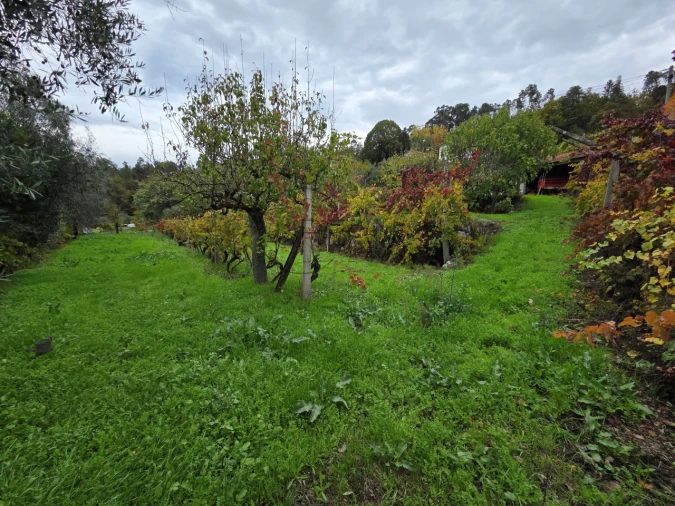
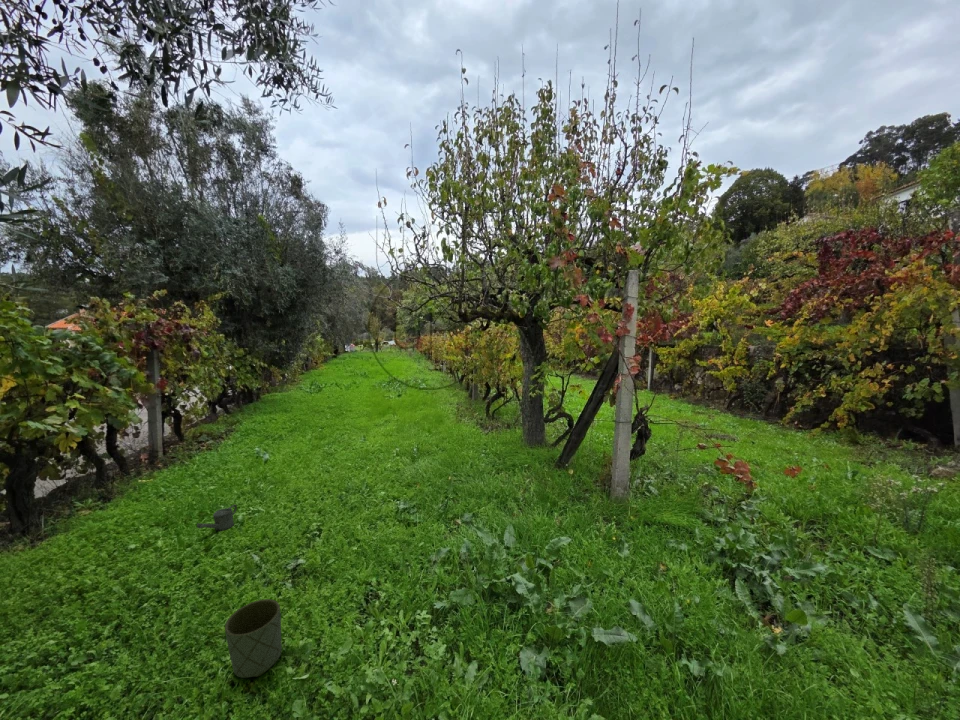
planter: none [99,361,133,398] -> present [225,599,282,678]

